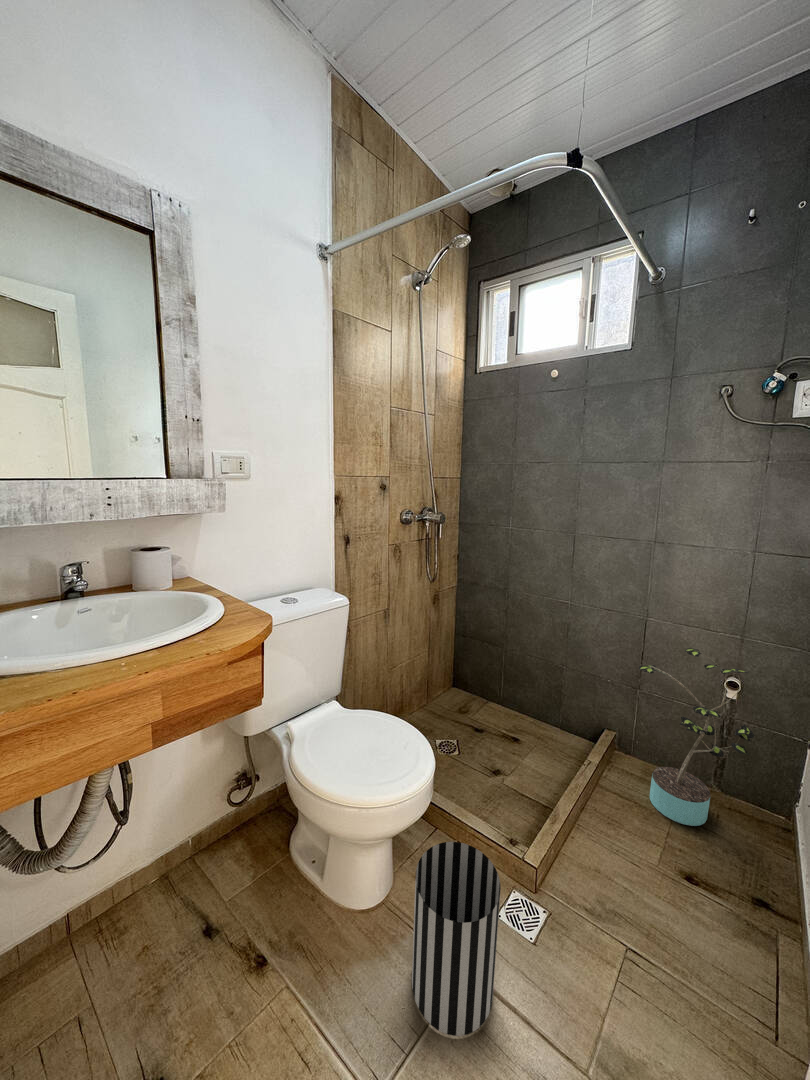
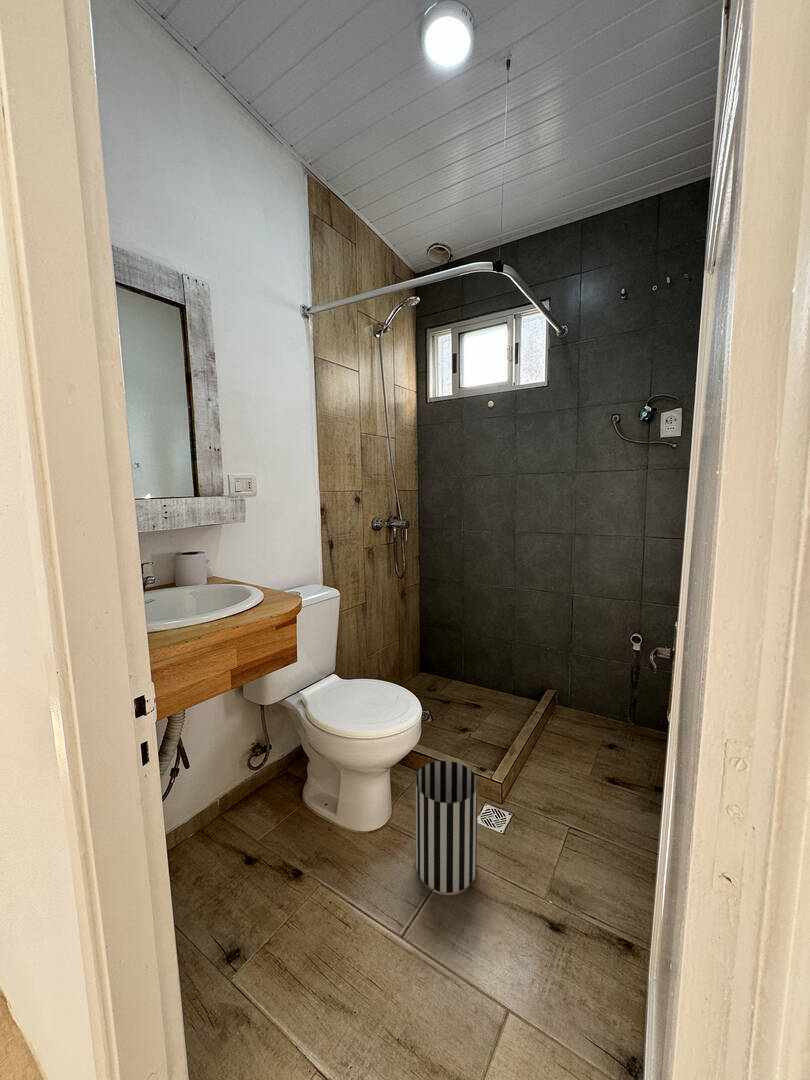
potted plant: present [639,648,754,826] -> none [568,613,650,748]

